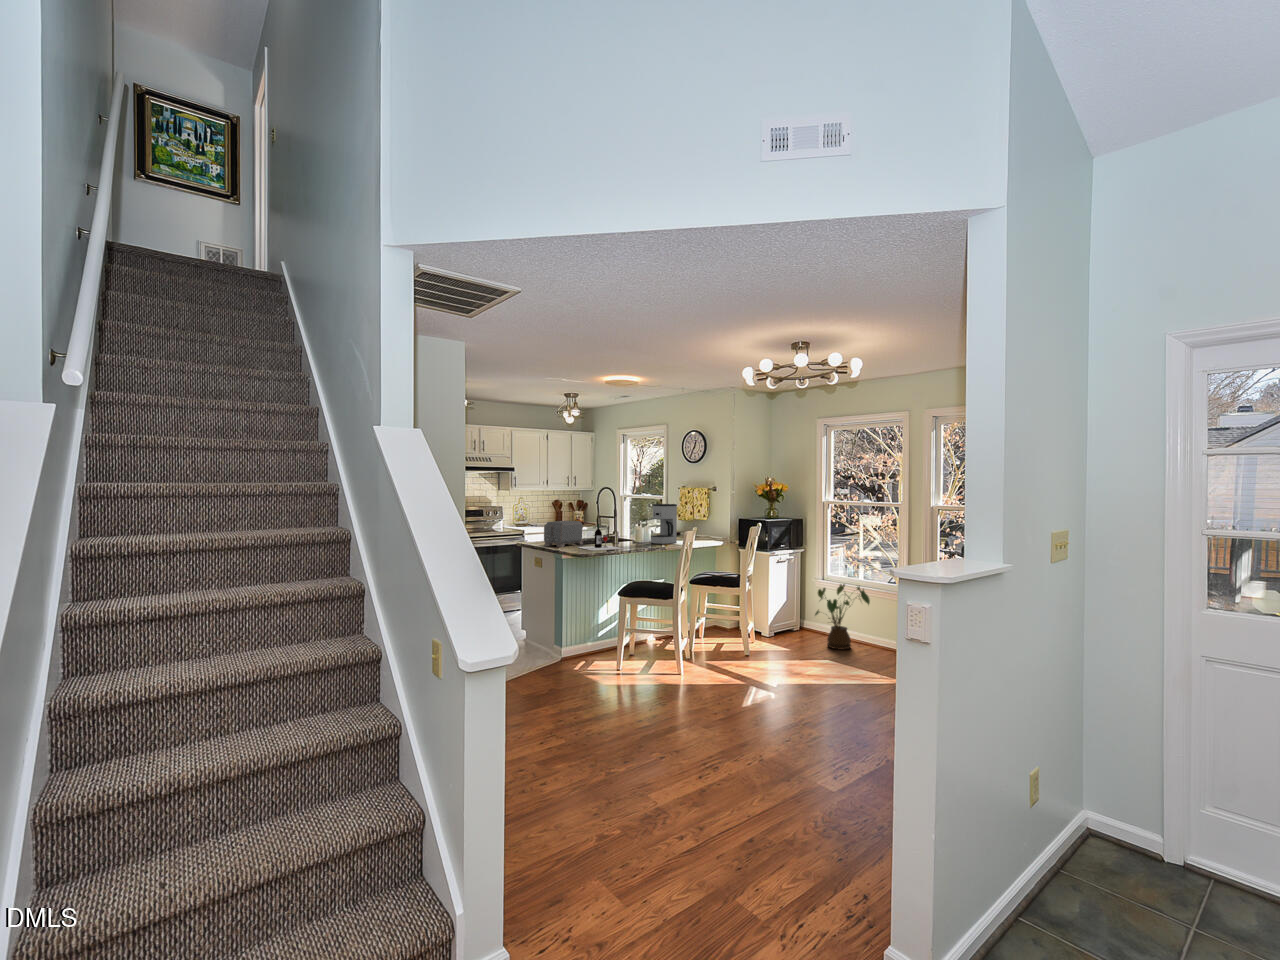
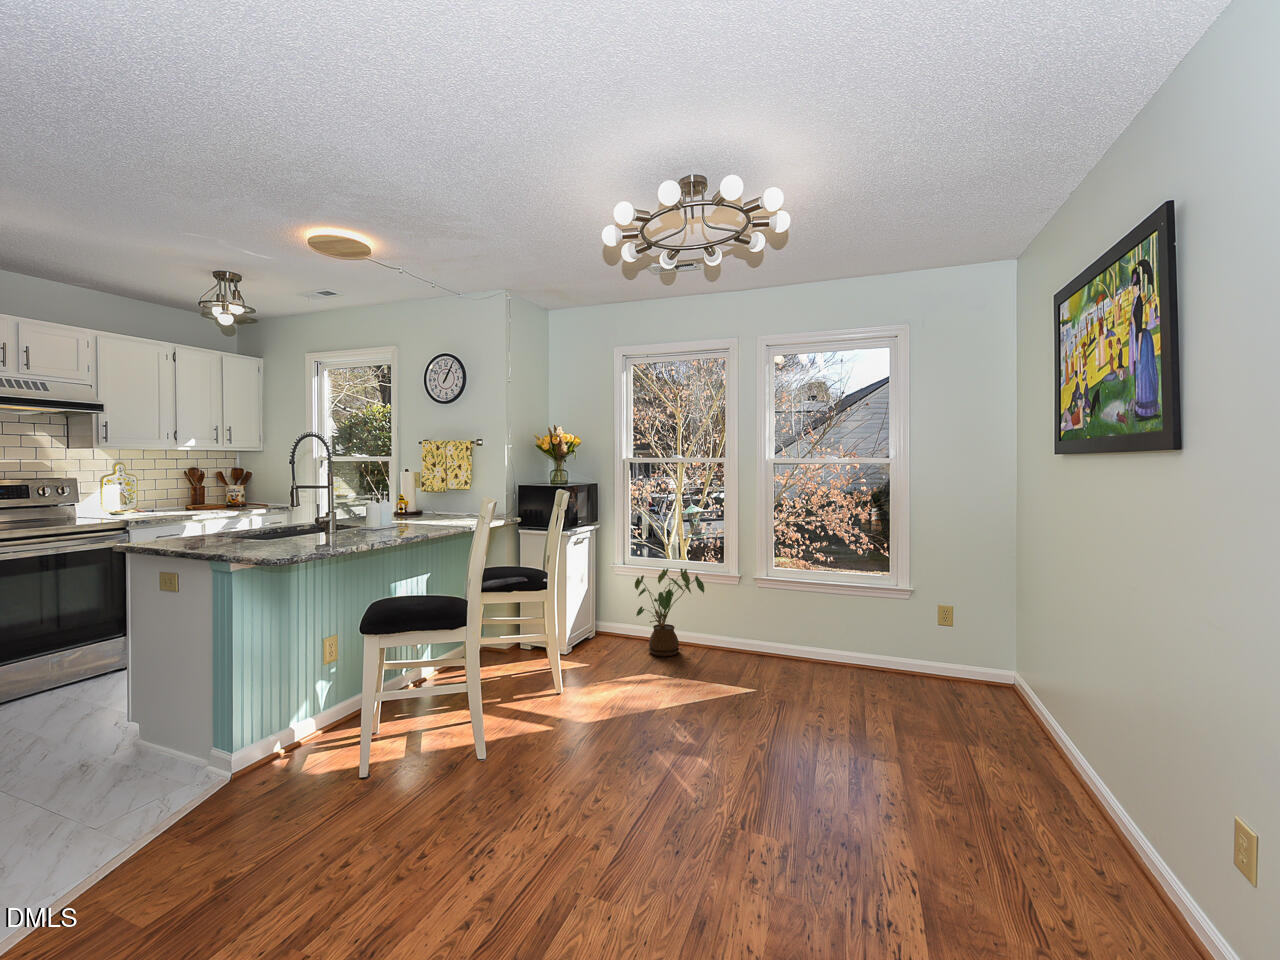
coffee maker: present [651,504,677,544] -> none [394,465,438,530]
toaster: present [544,521,583,547] -> none [179,496,267,547]
wine bottle: present [579,524,622,550] -> none [257,500,362,550]

